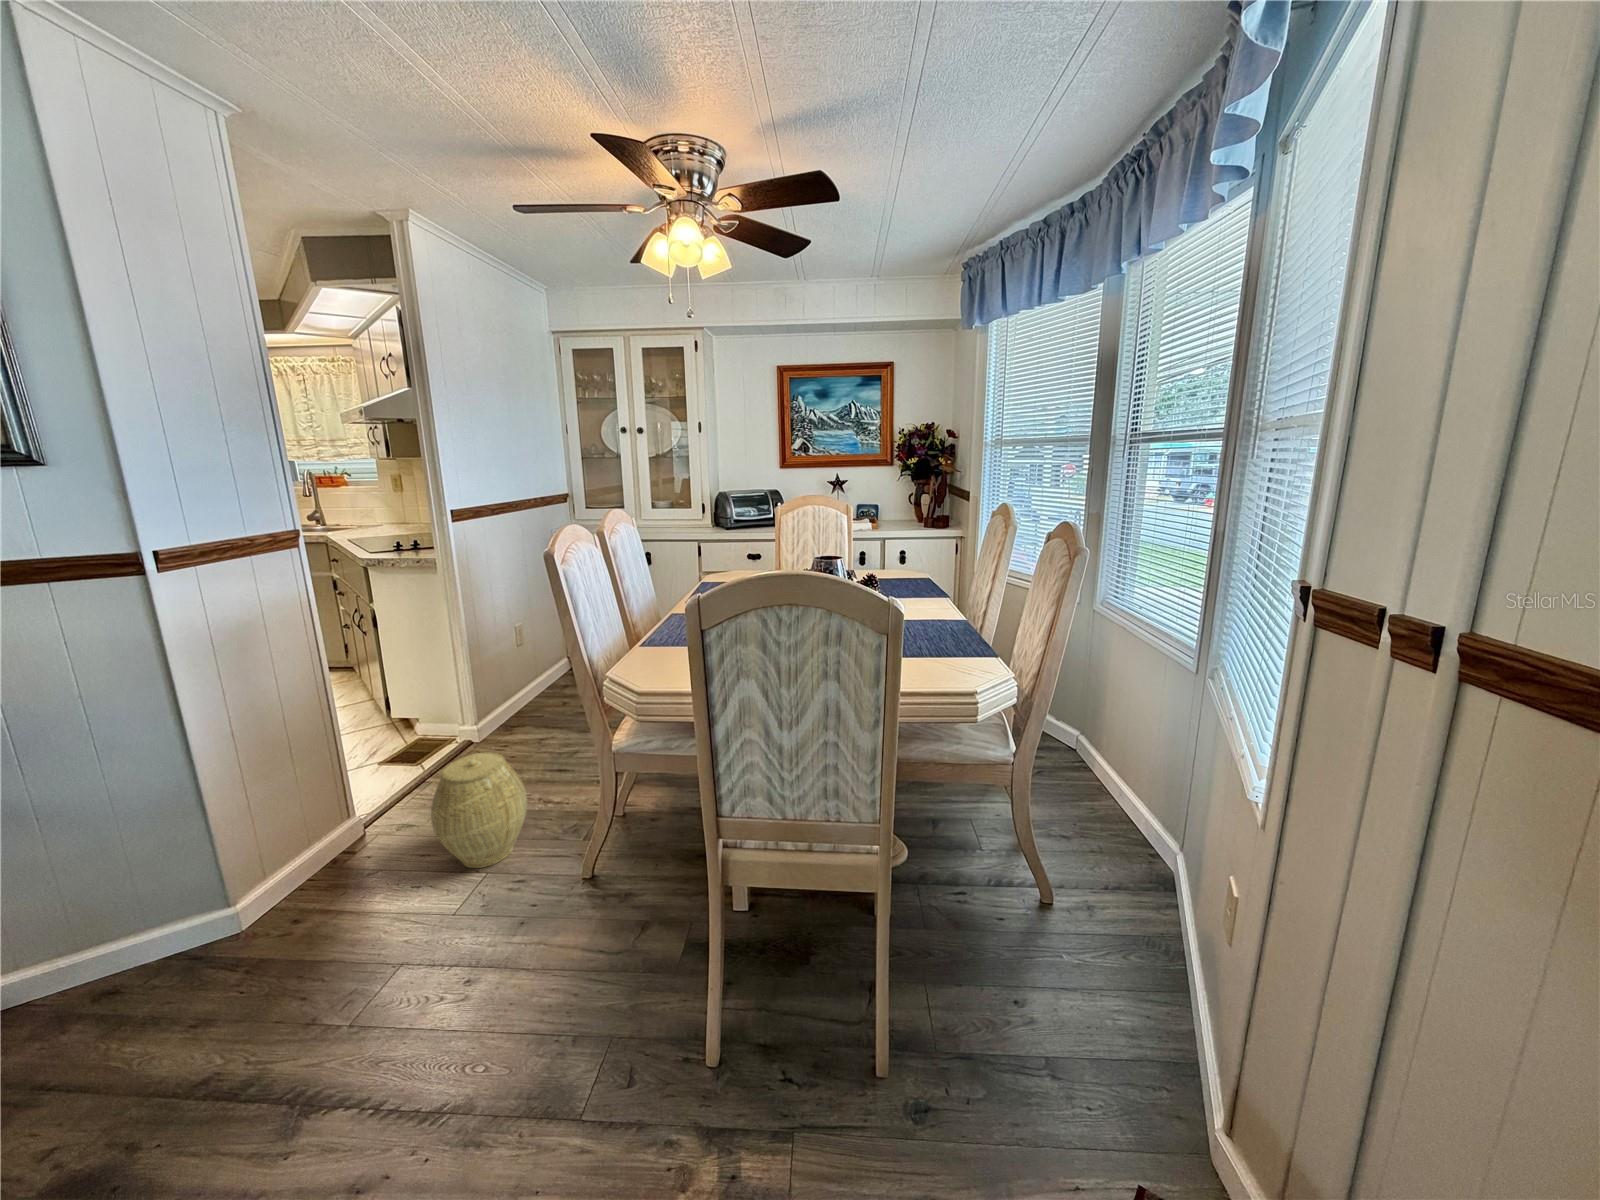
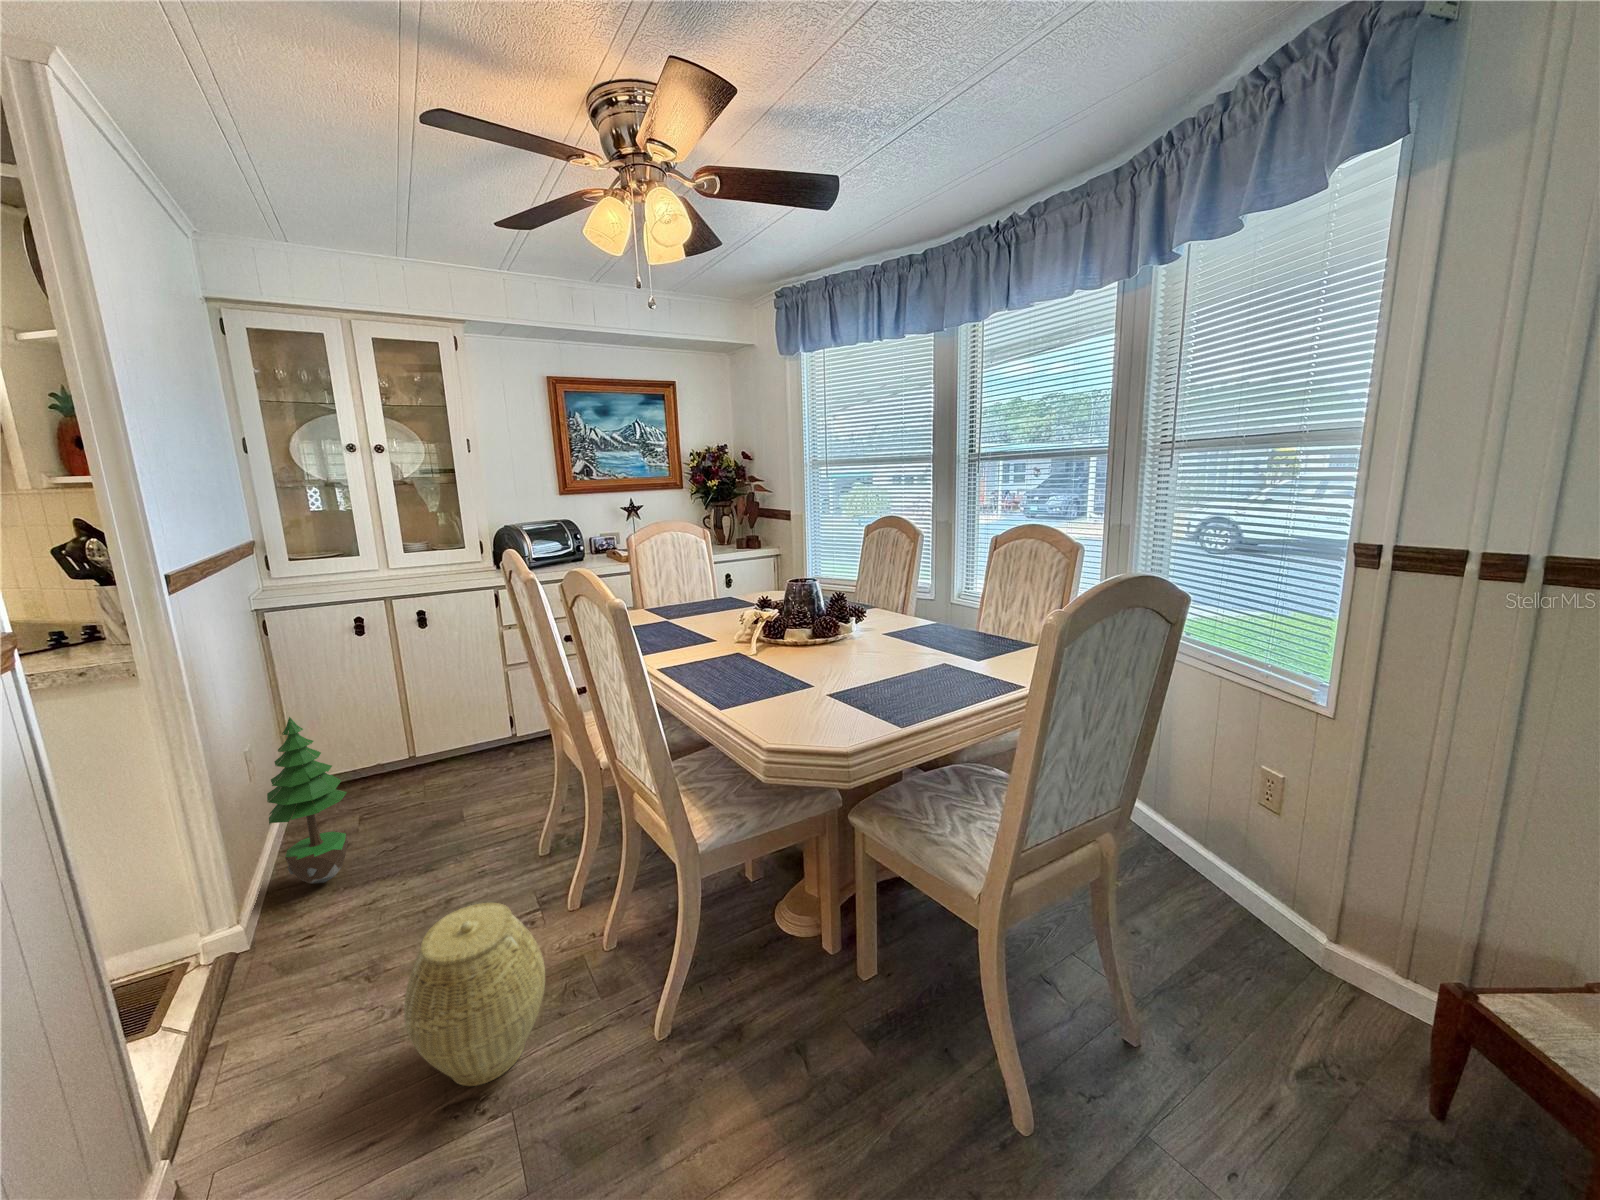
potted tree: none [499,609,545,721] -> present [267,717,348,884]

